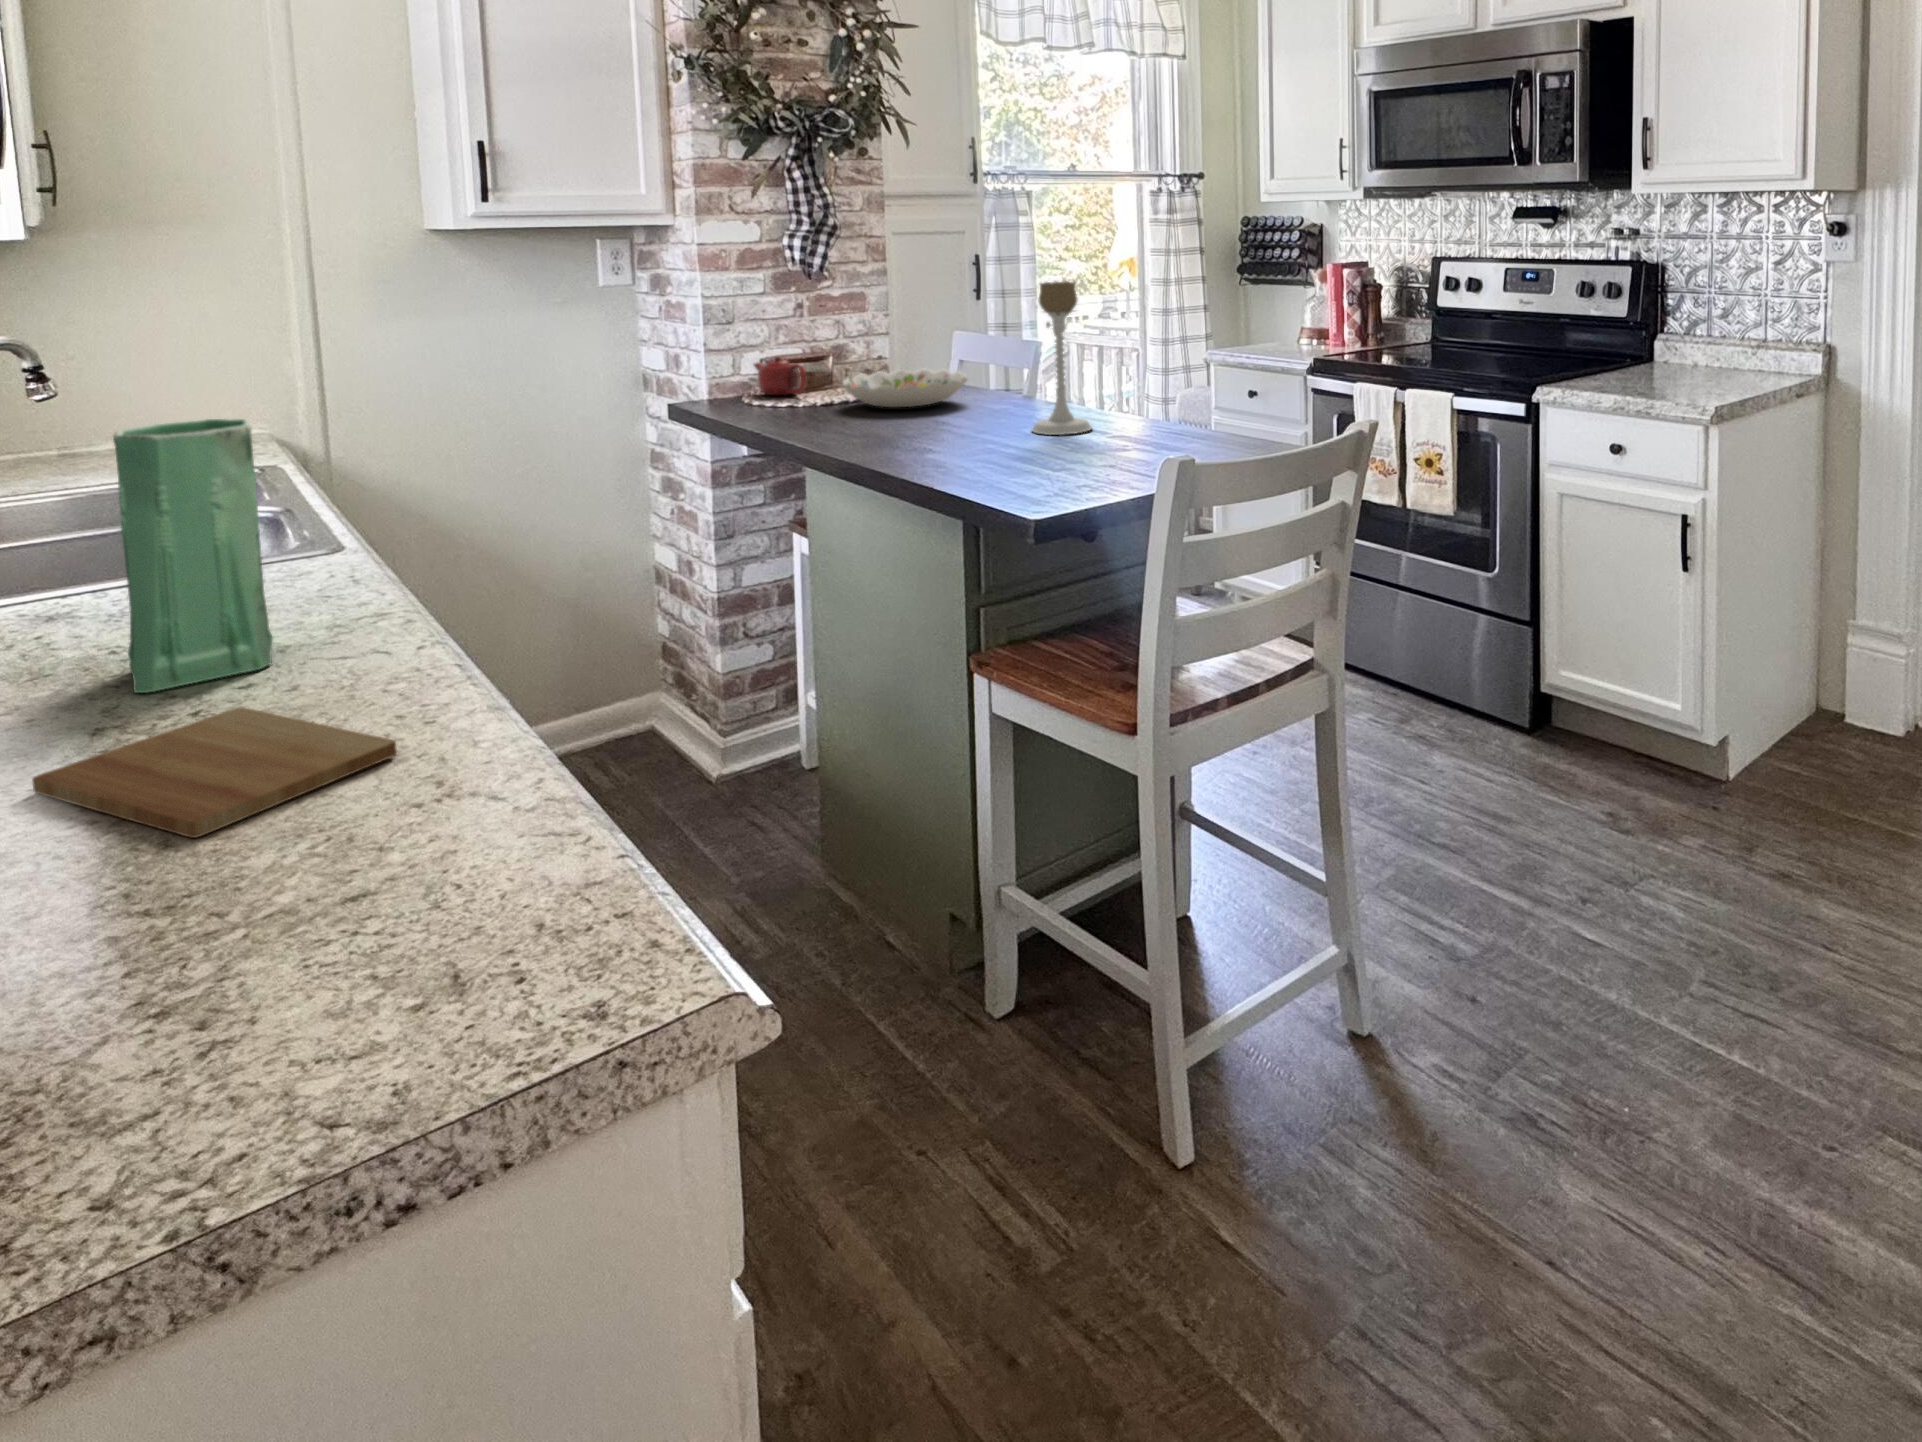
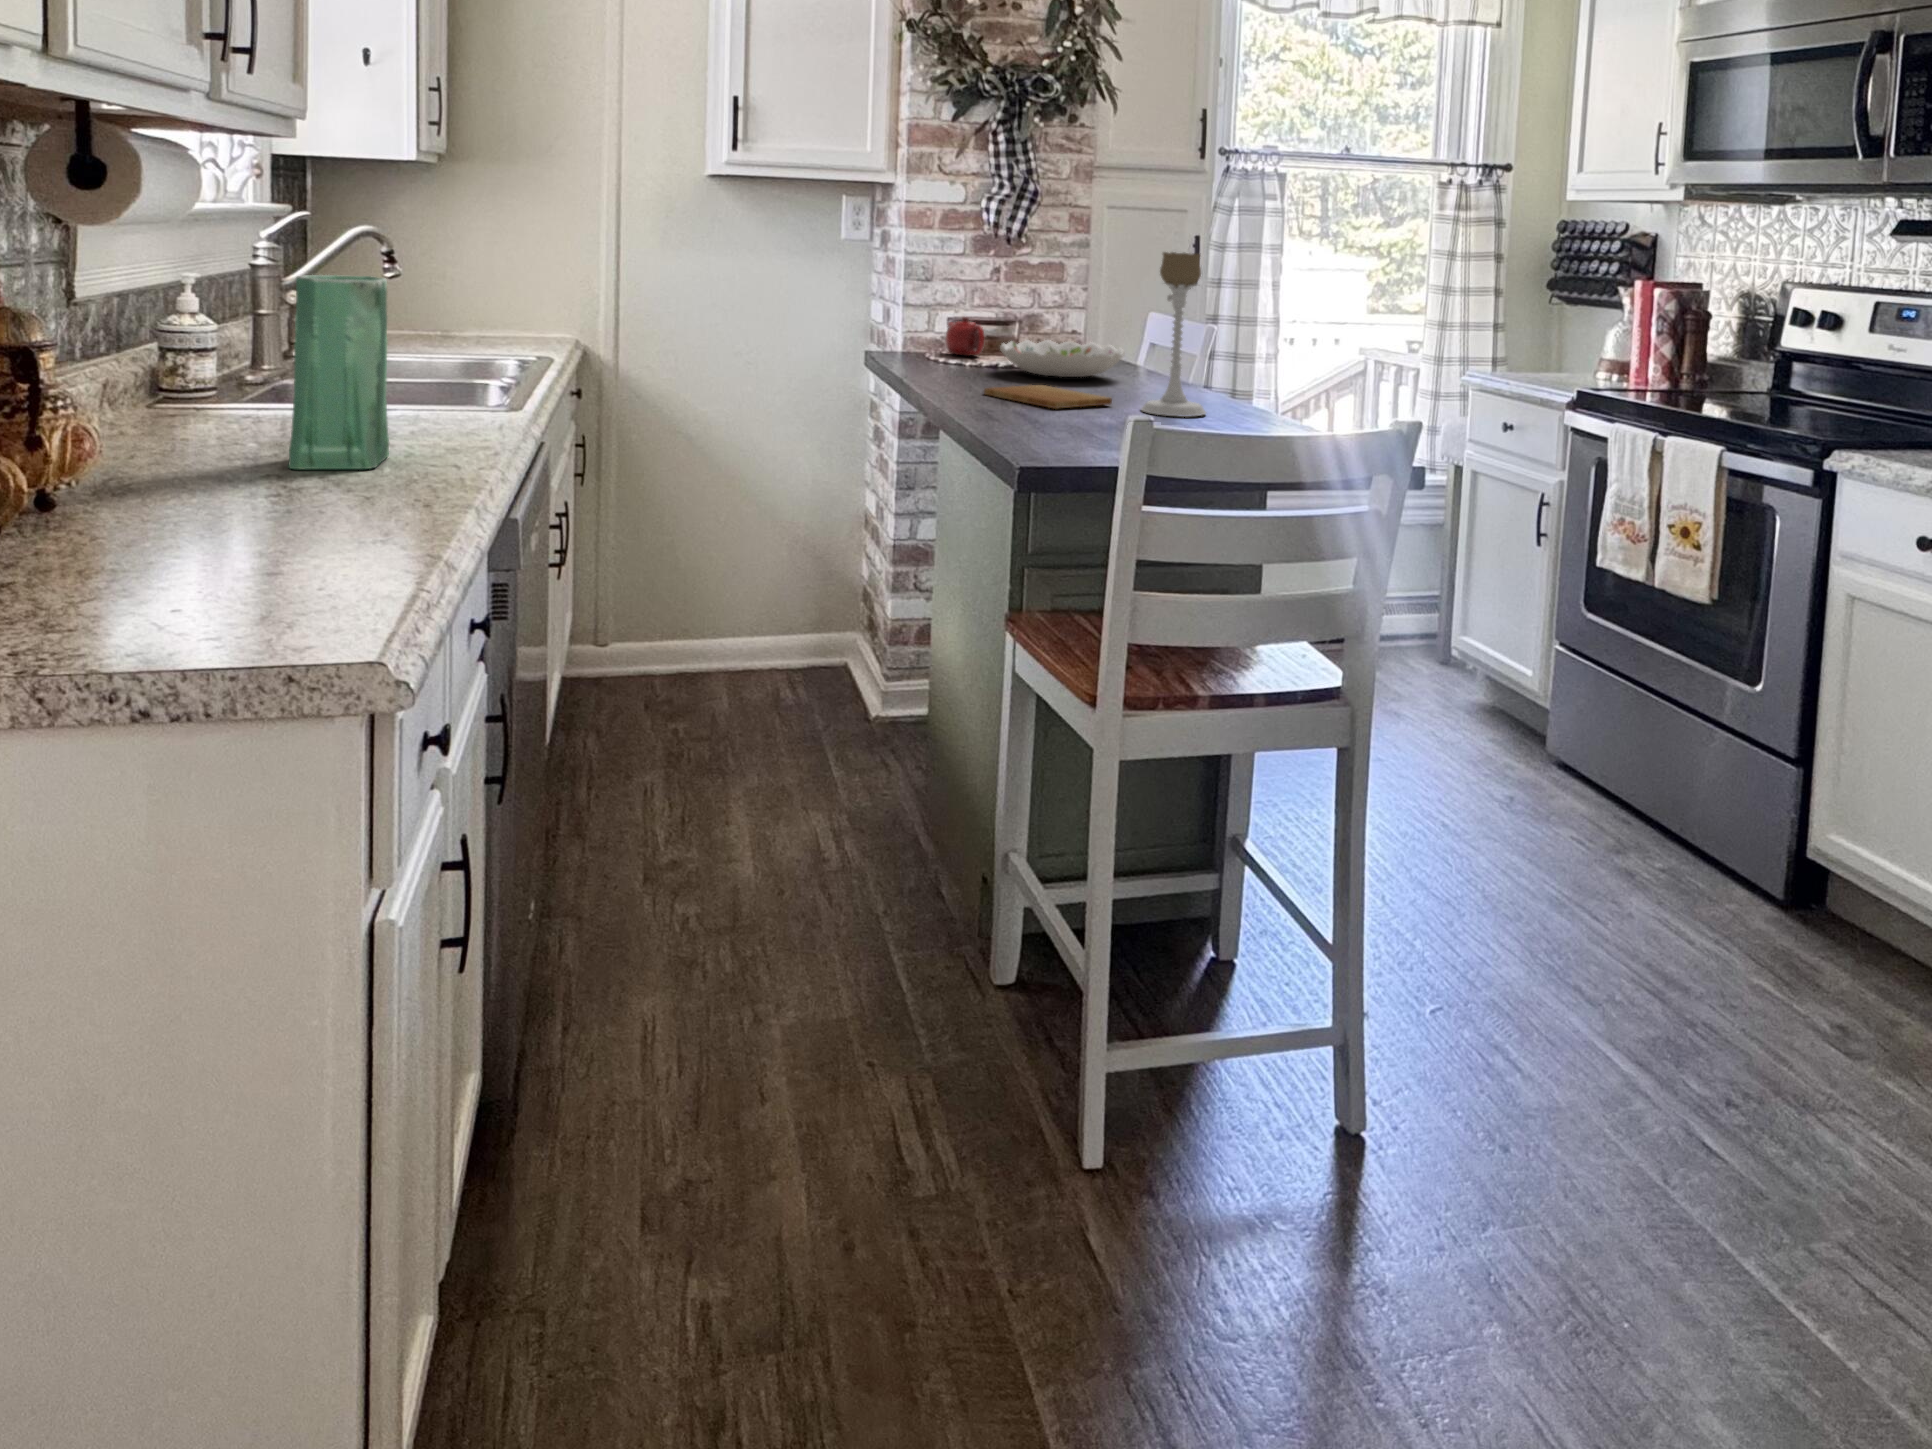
cutting board: present [32,707,397,838] -> present [984,385,1112,409]

